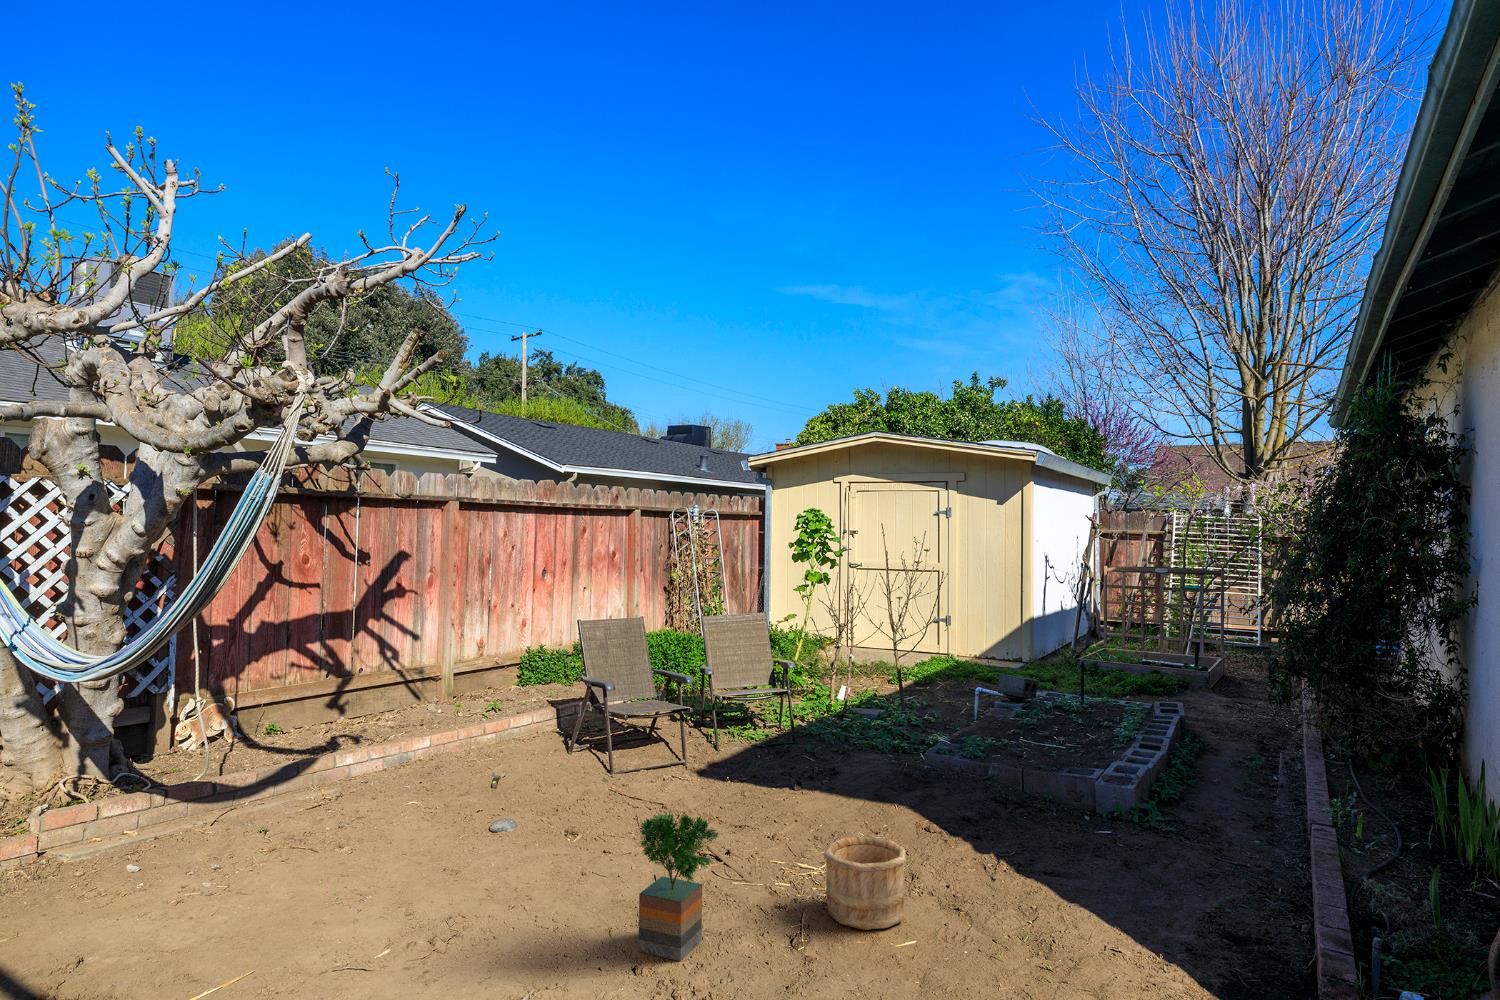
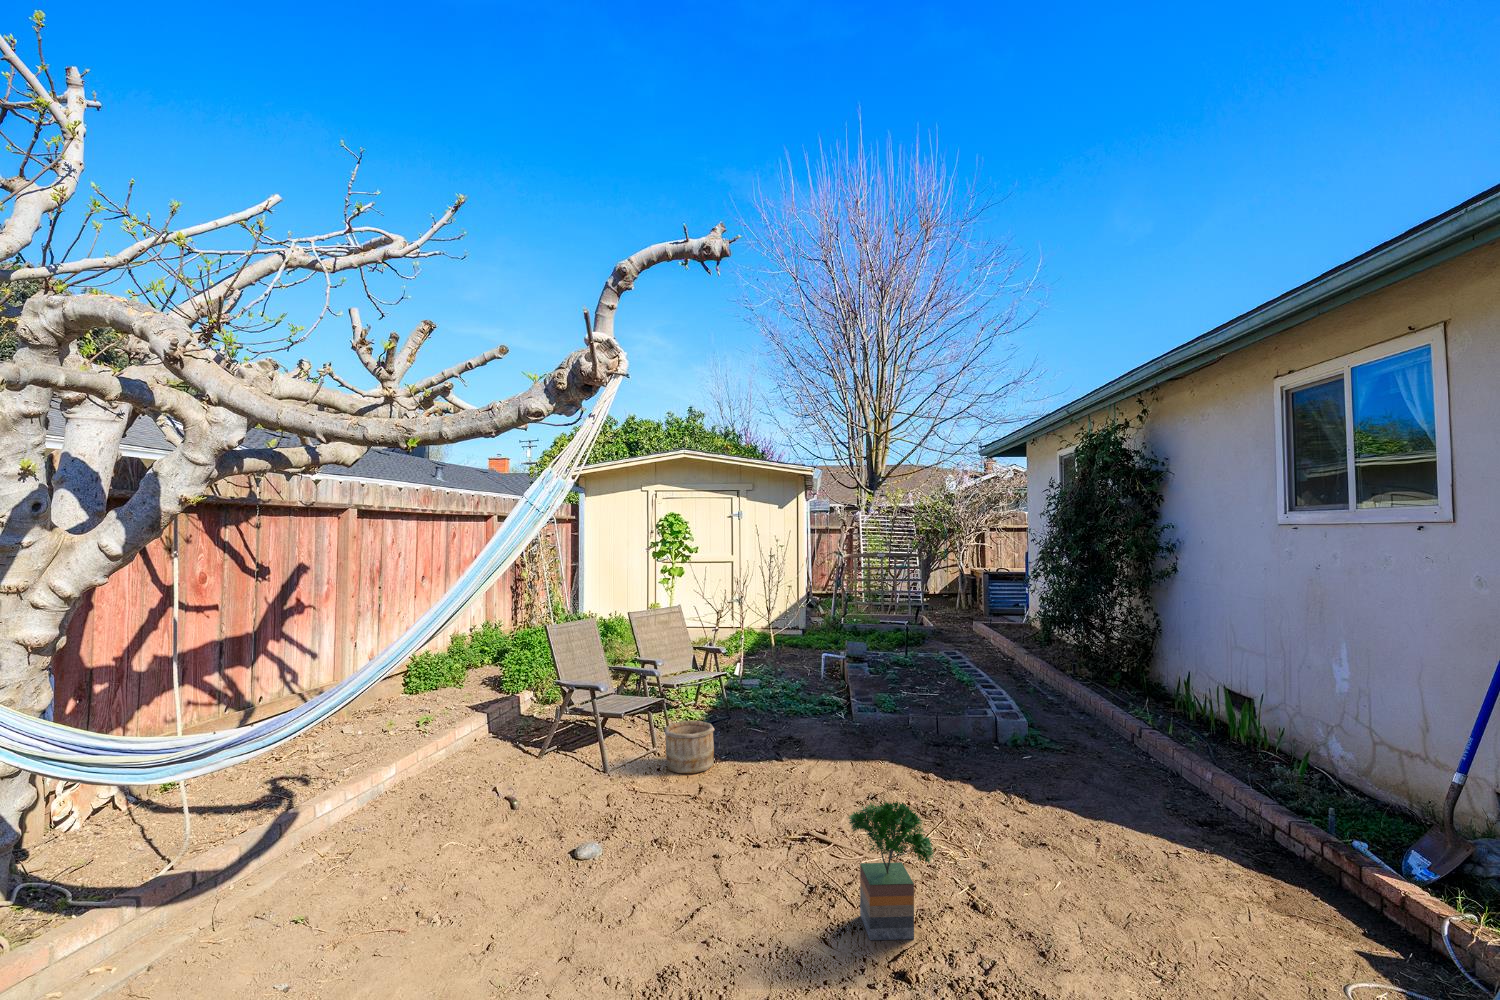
wooden bucket: present [824,837,906,930] -> present [664,721,715,773]

